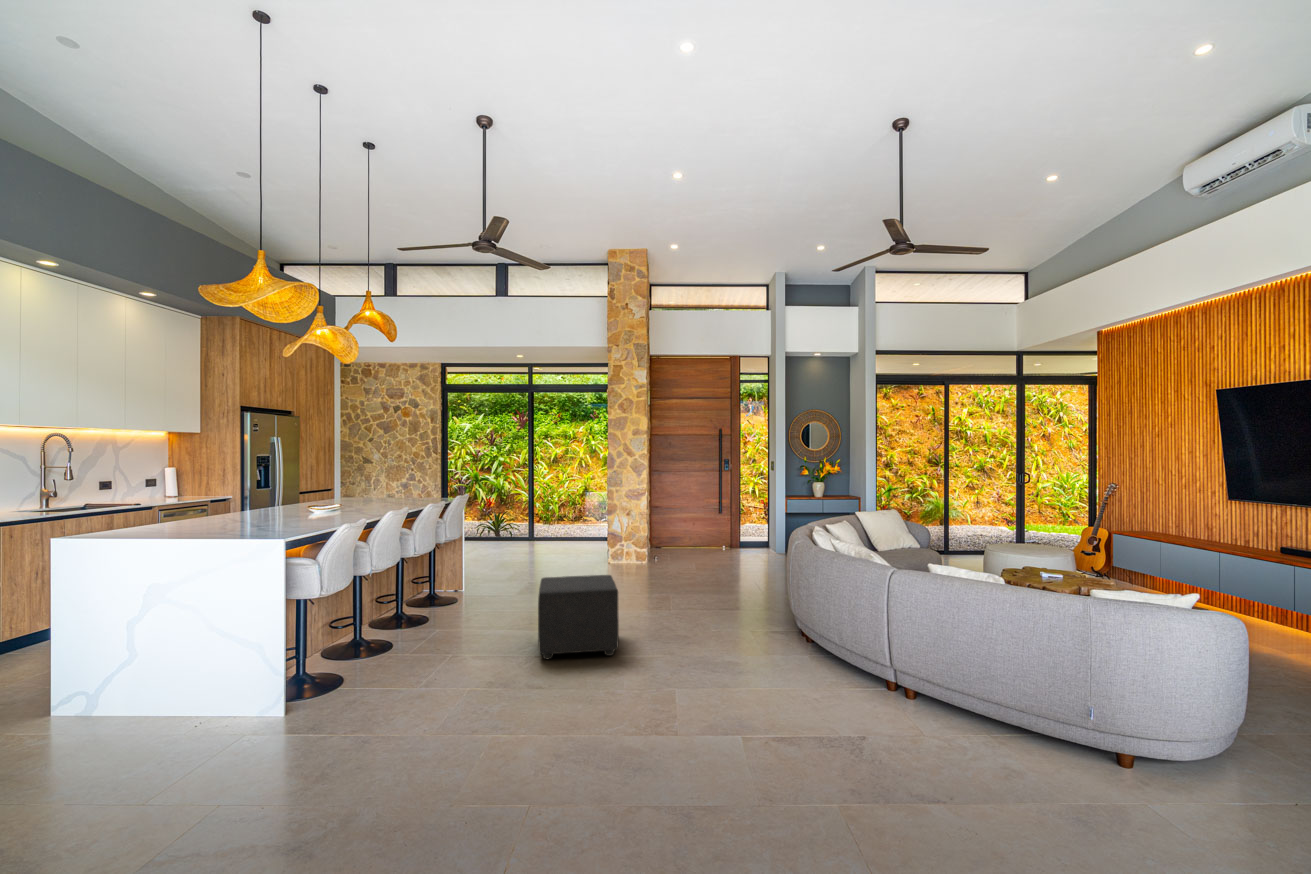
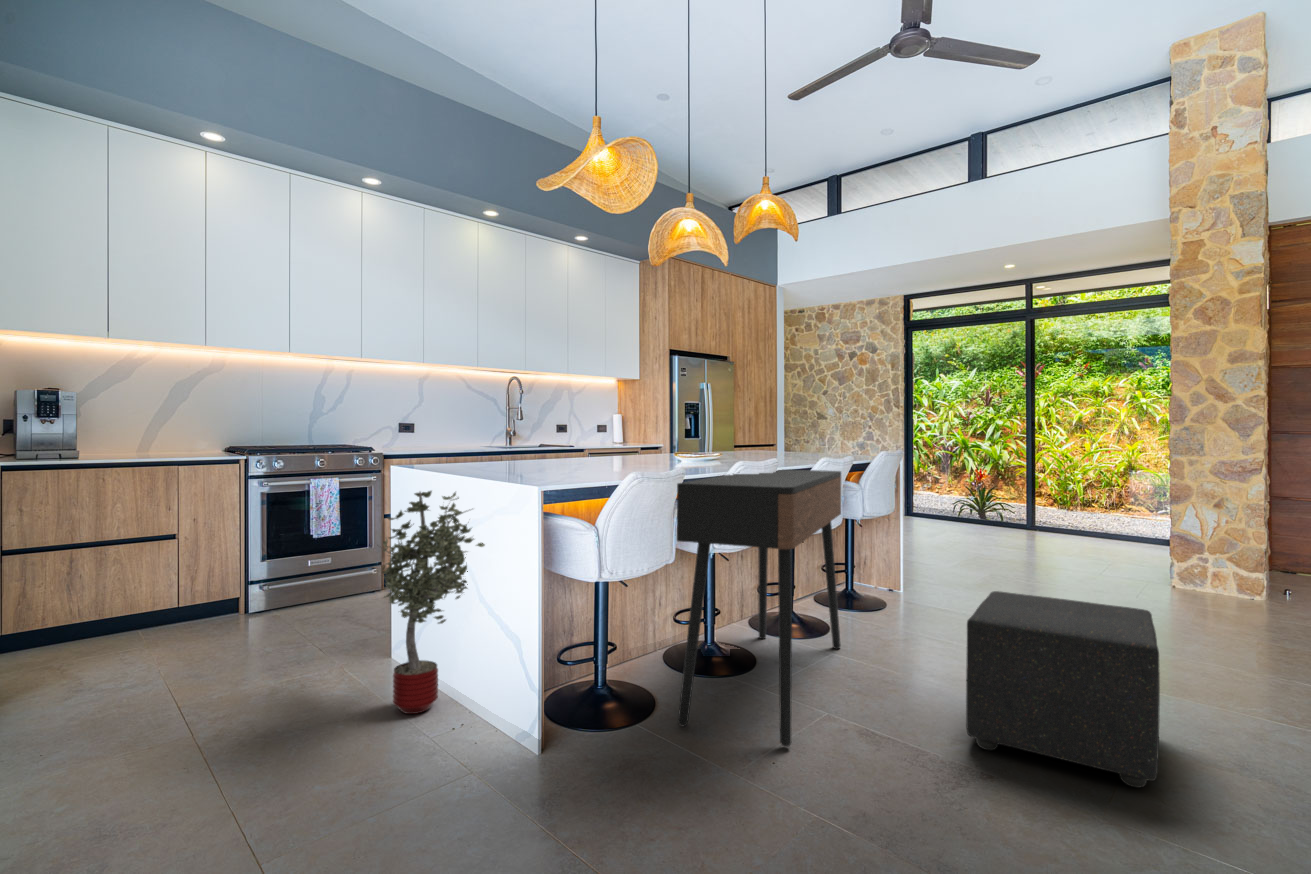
console table: none [375,516,453,695] -> present [677,470,841,747]
potted tree: none [73,562,222,753] -> present [382,491,485,714]

